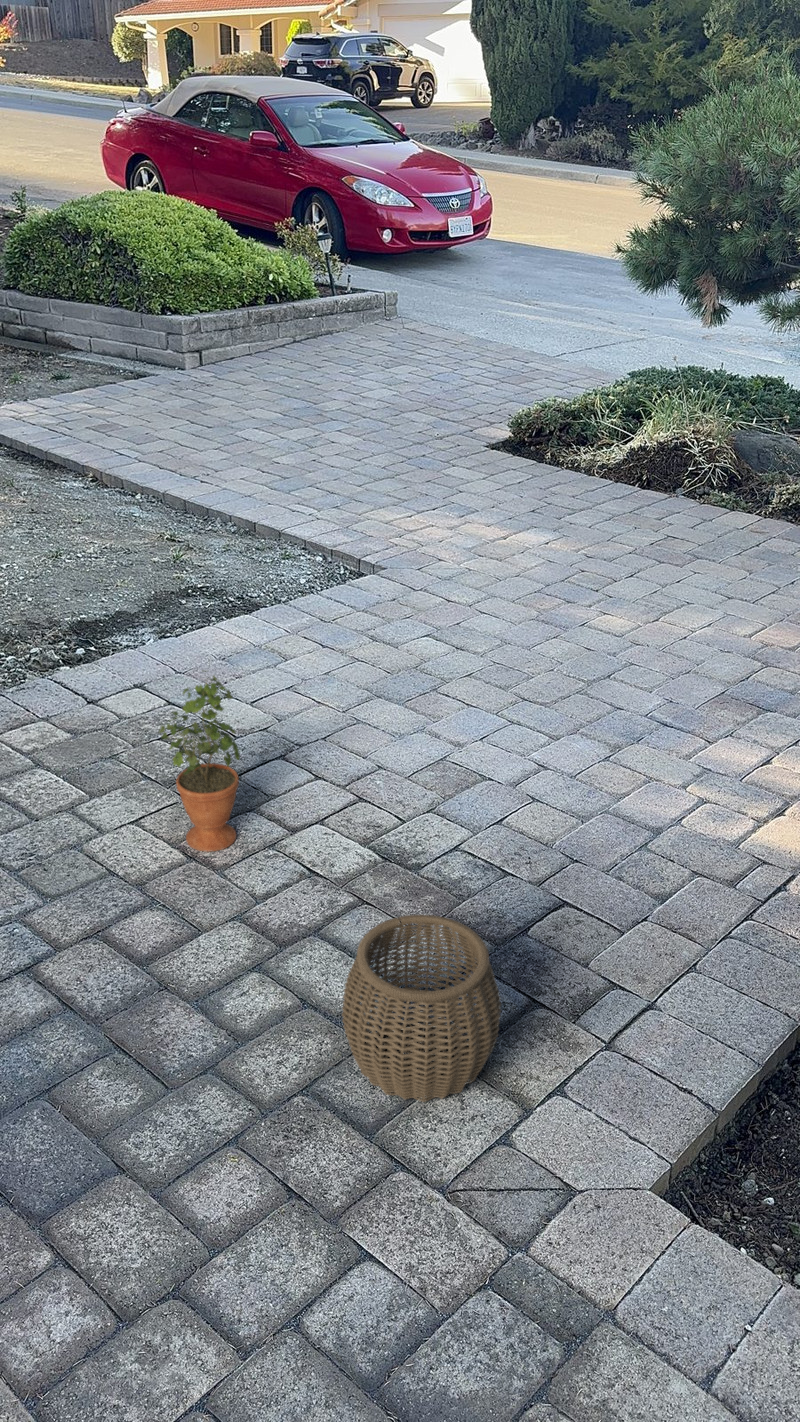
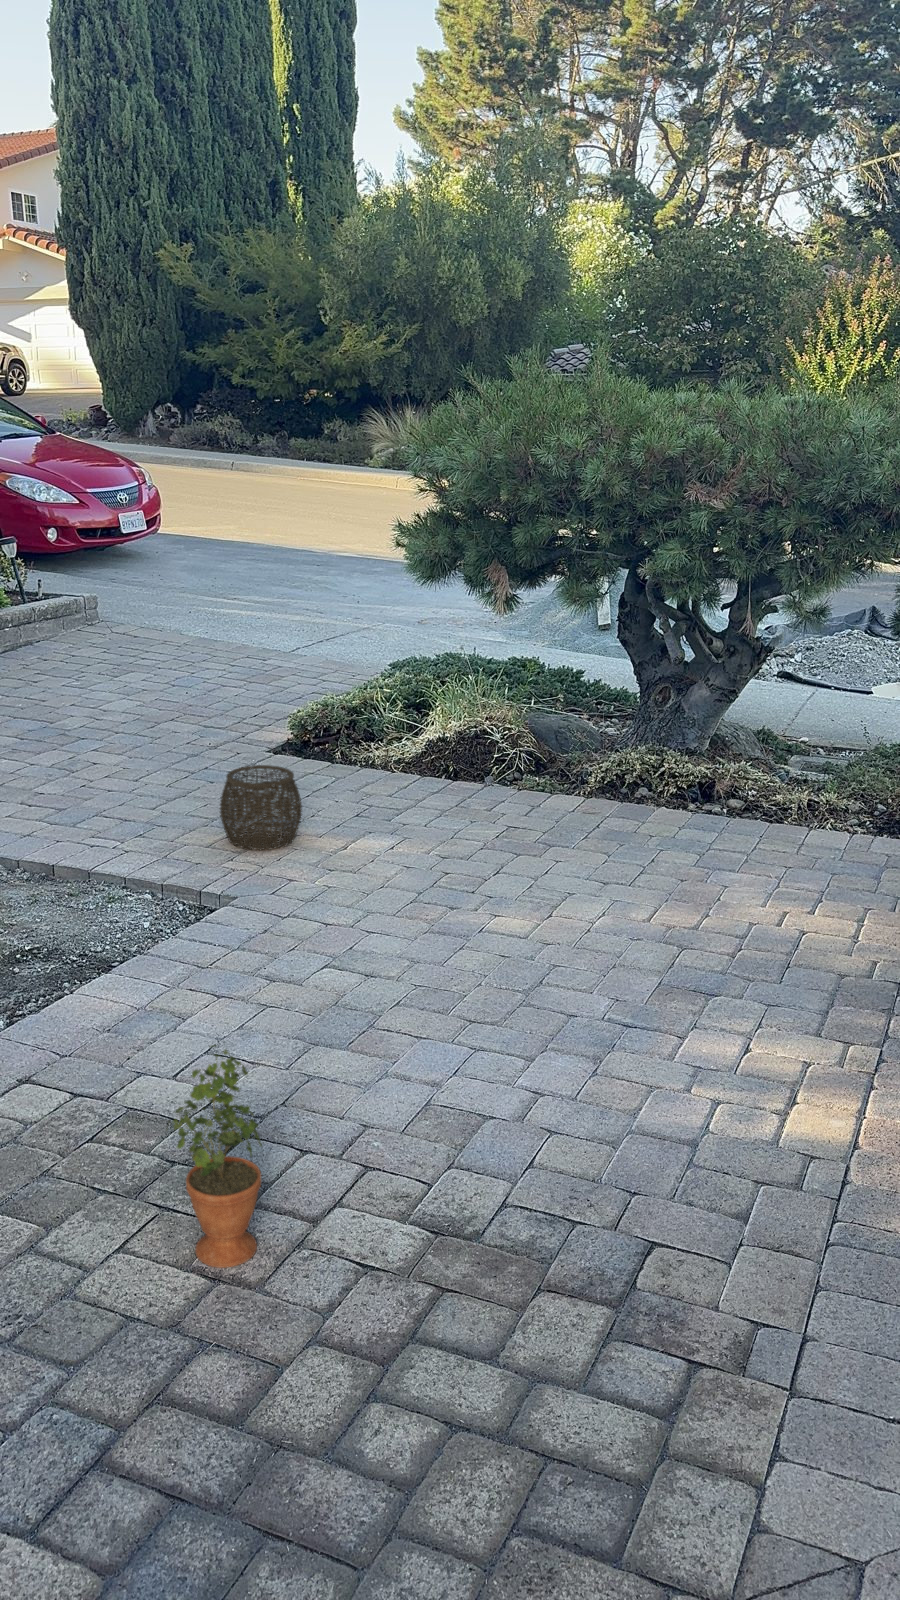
woven basket: present [342,914,501,1102] -> present [220,765,302,850]

